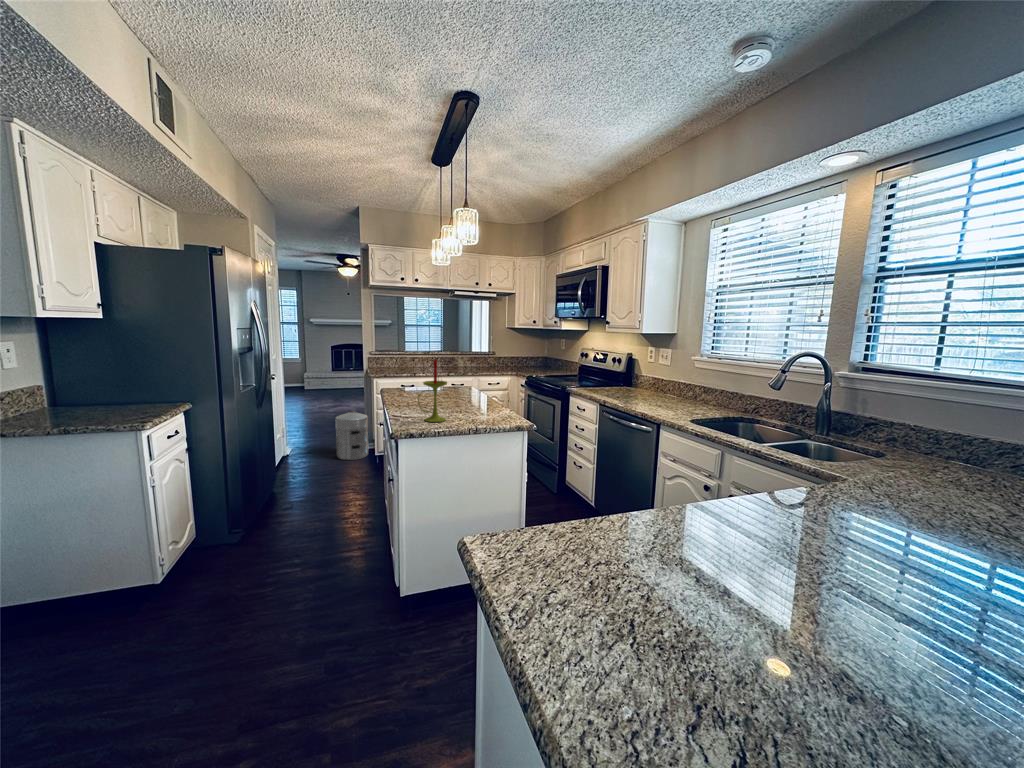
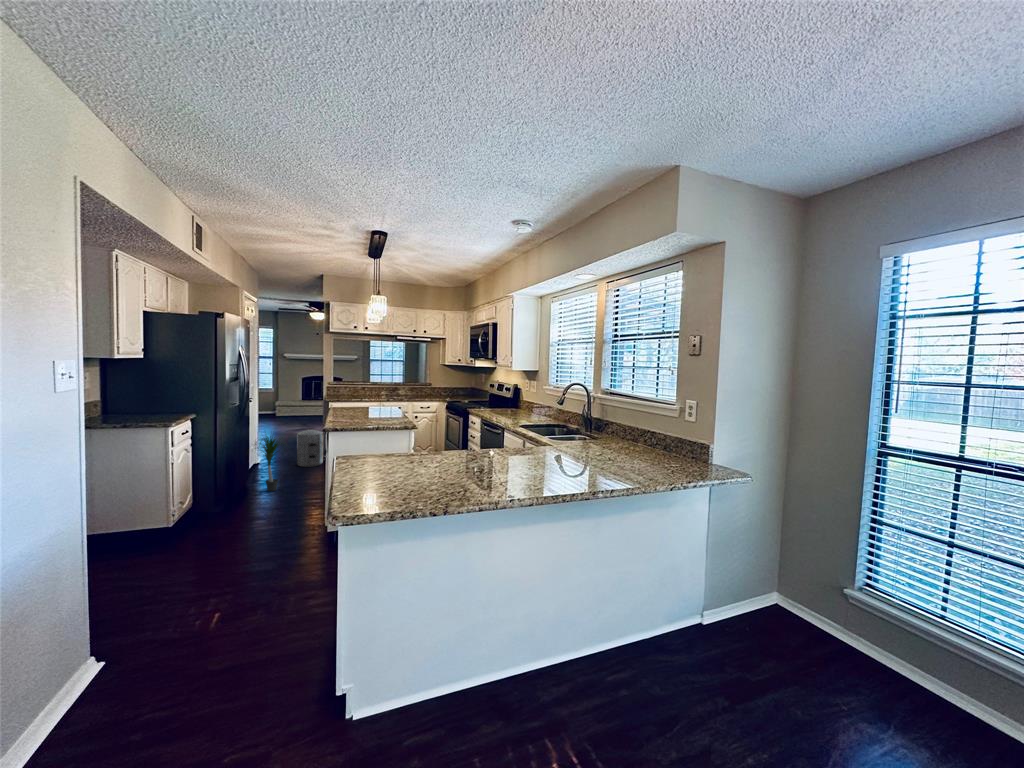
candle: present [418,360,447,422] -> none [341,385,361,423]
potted plant: none [270,416,335,503] -> present [260,436,282,491]

